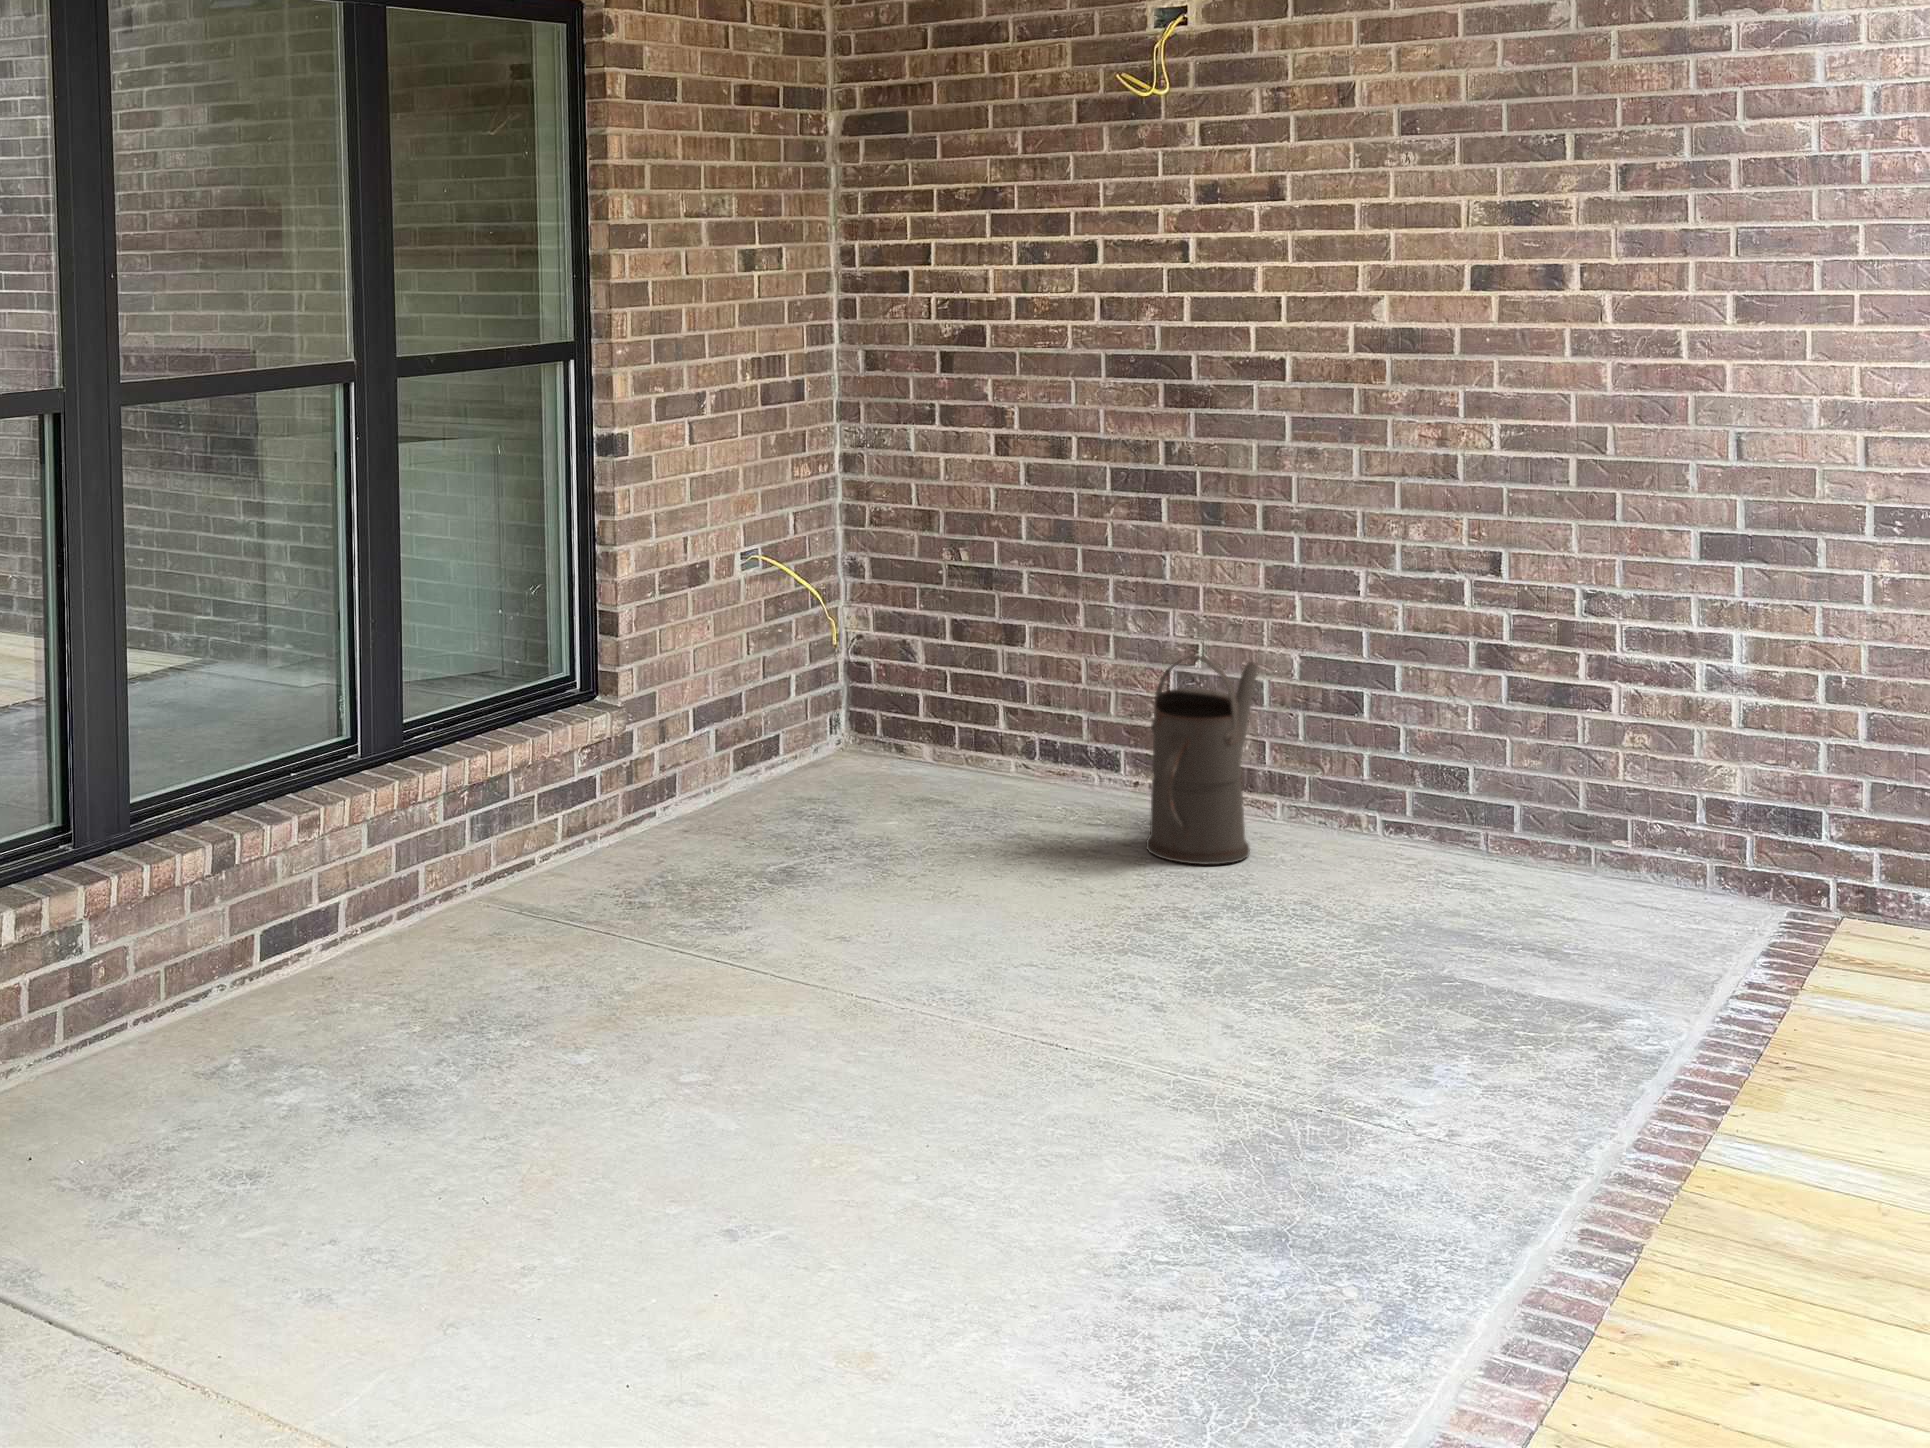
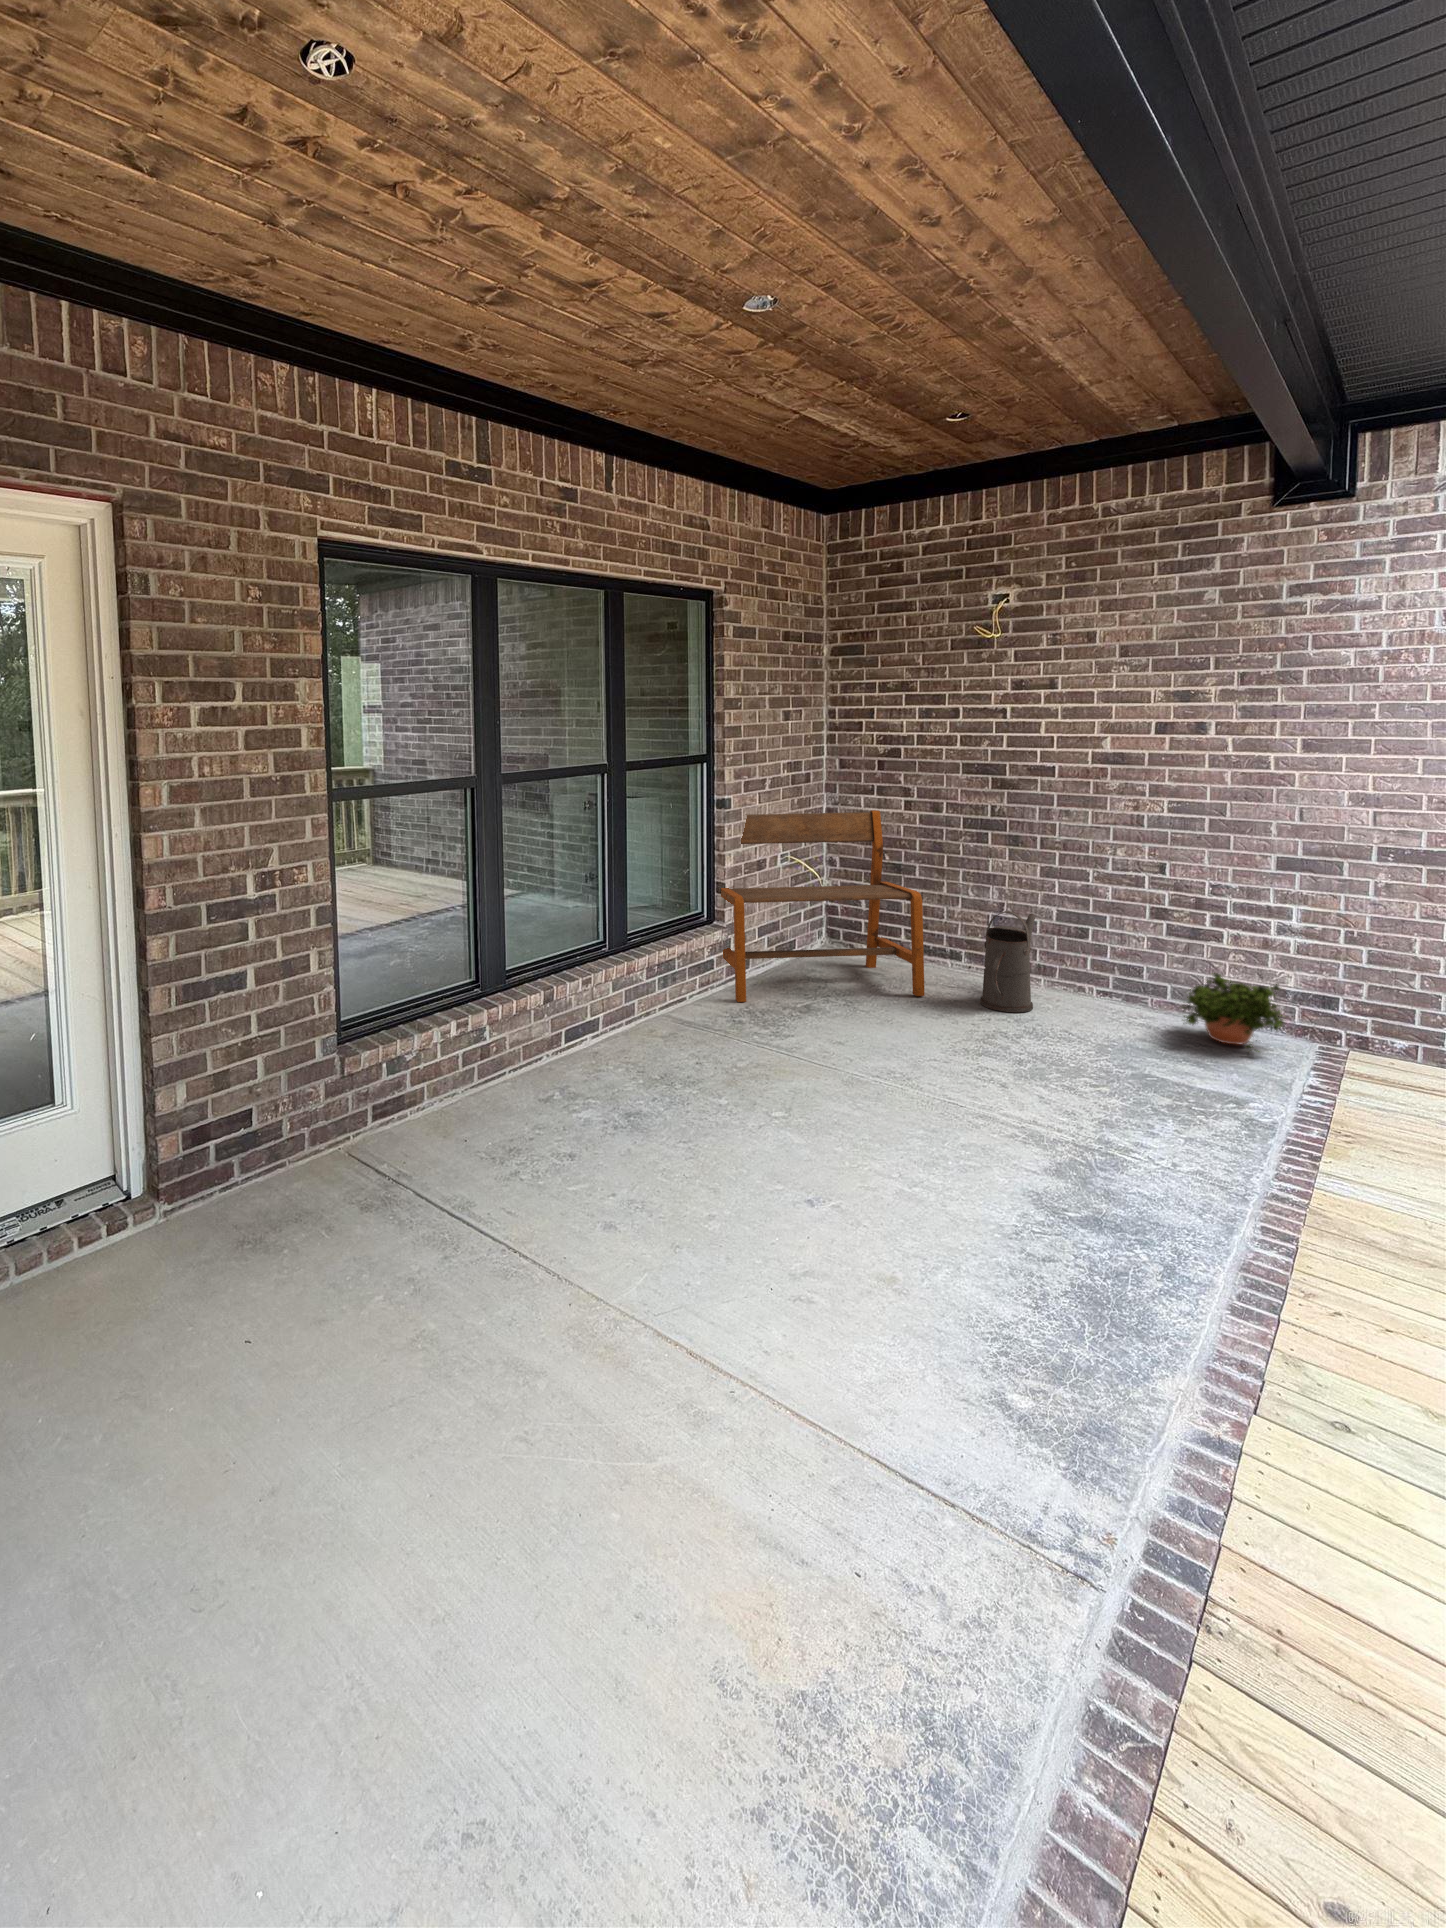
bench: none [612,454,1036,863] -> present [721,810,925,1002]
potted plant: none [1518,766,1724,929] -> present [1181,973,1283,1052]

